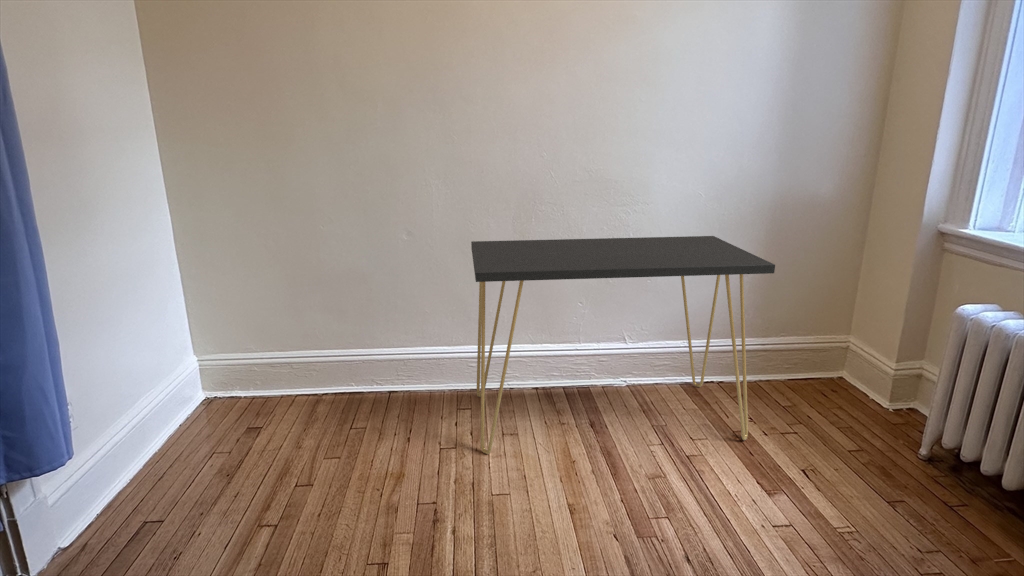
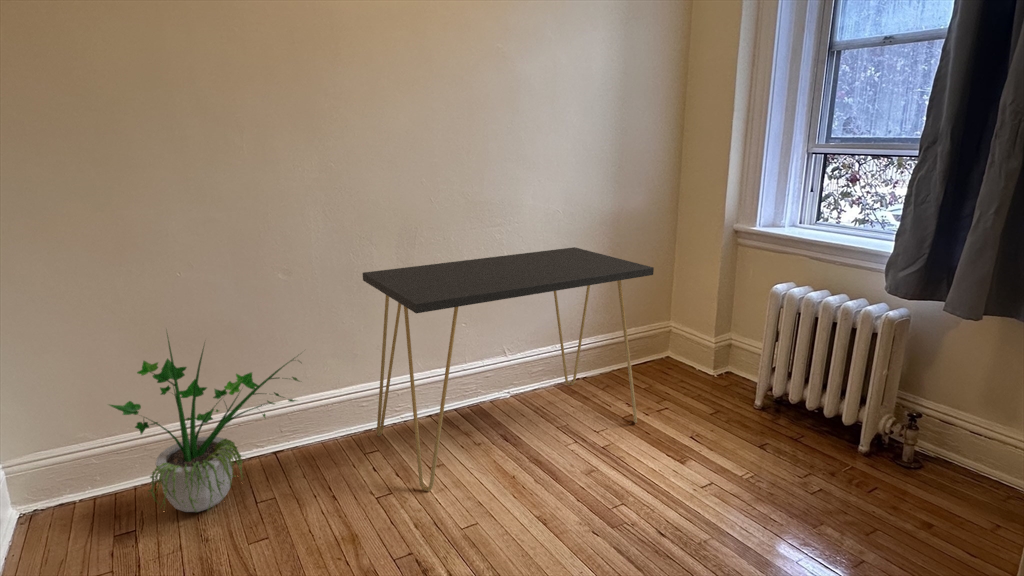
potted plant: none [251,266,407,426] -> present [110,335,299,512]

